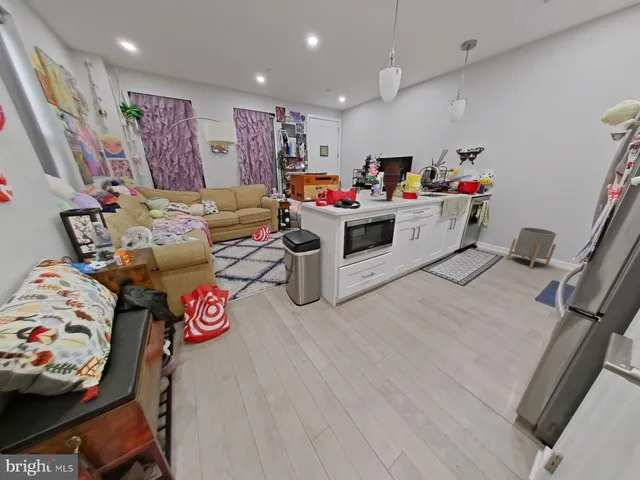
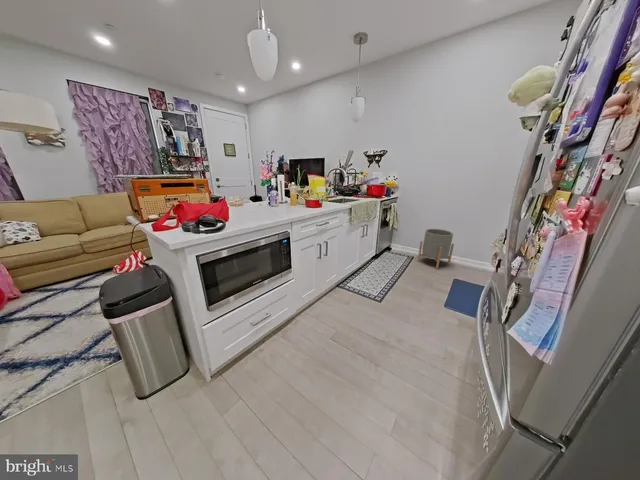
vase: present [383,162,400,200] -> none [269,162,291,213]

